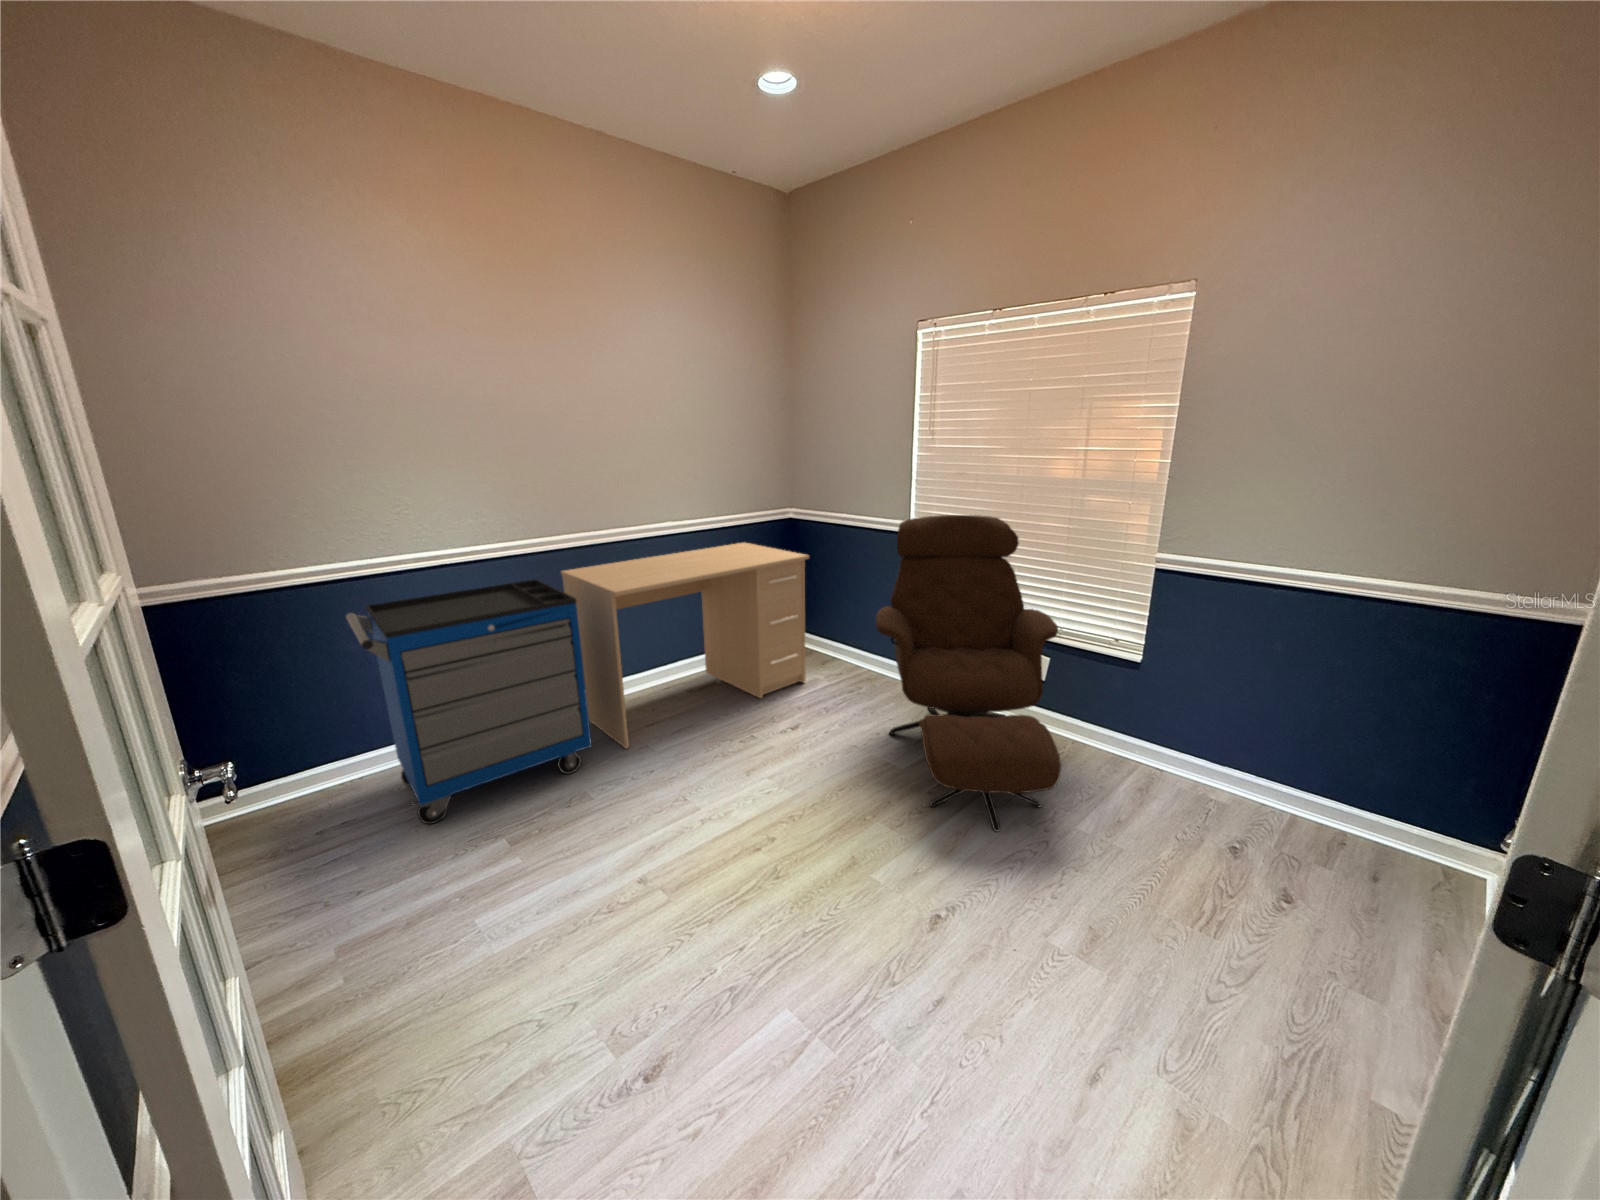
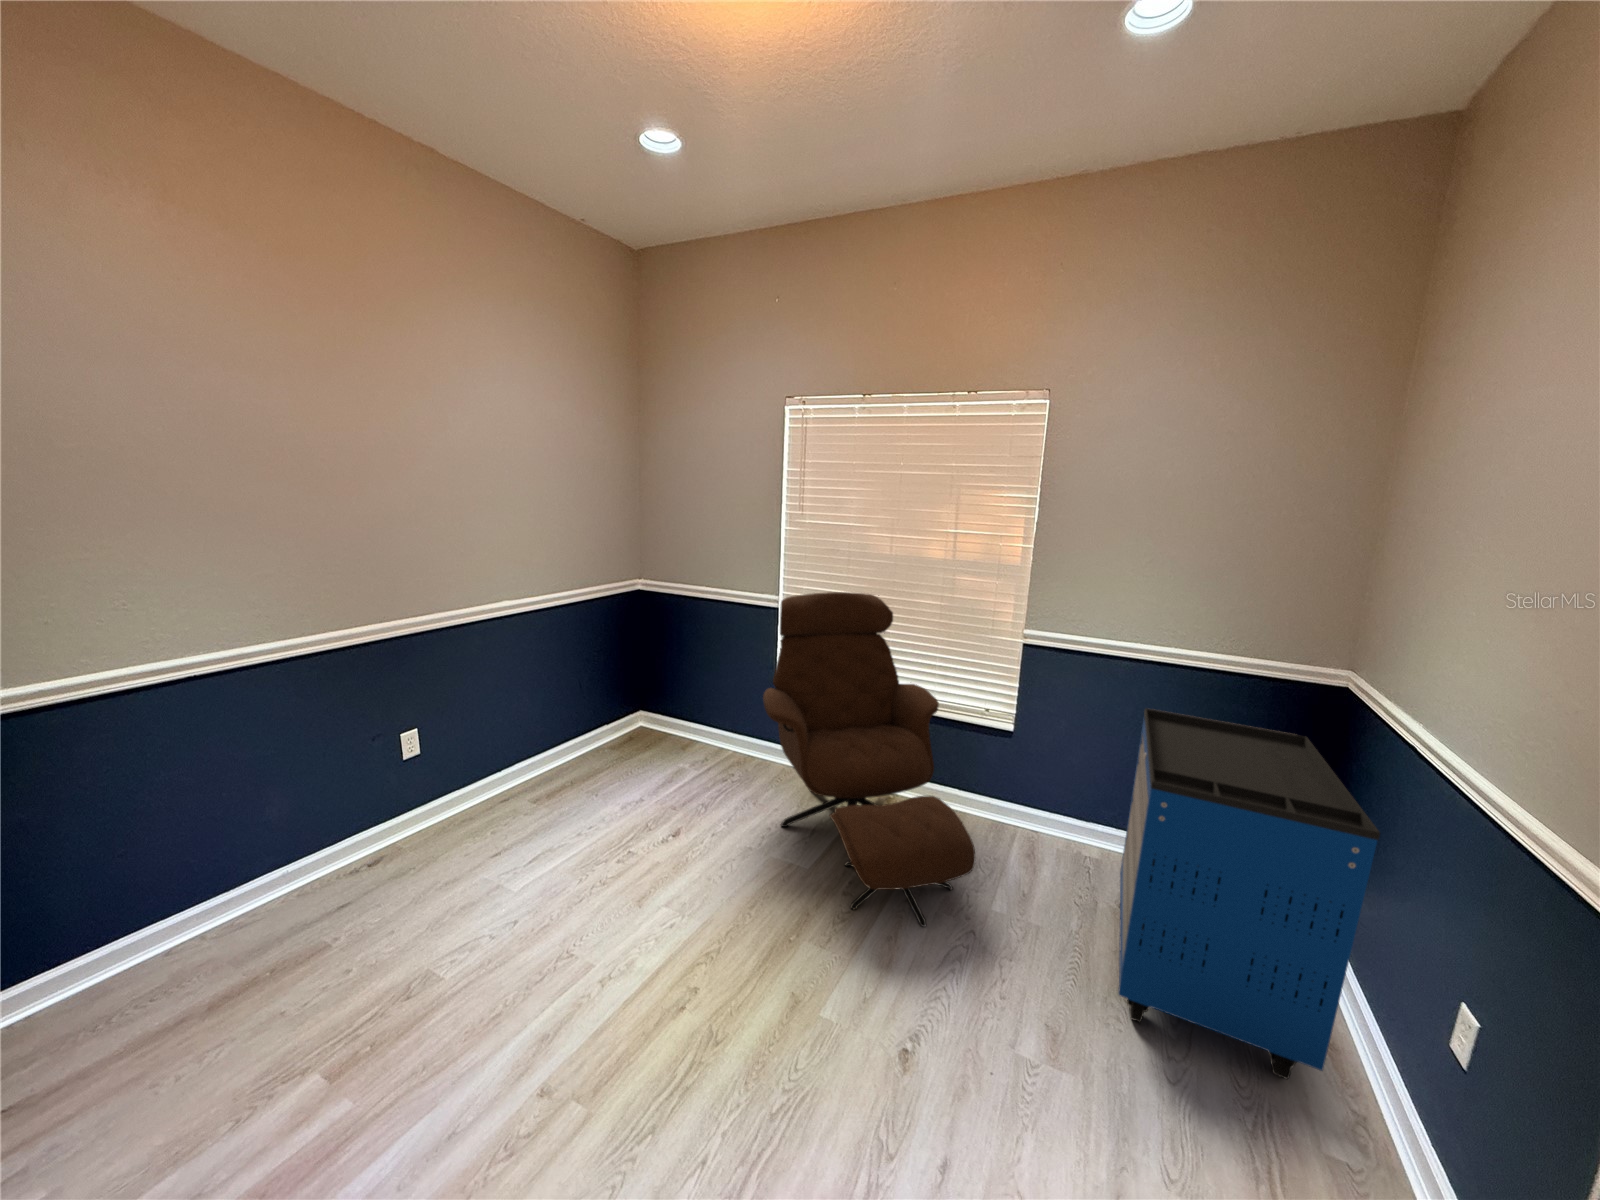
desk: present [561,543,809,749] -> none [366,619,678,896]
storage cabinet: present [346,579,592,824] -> present [1118,708,1380,1079]

